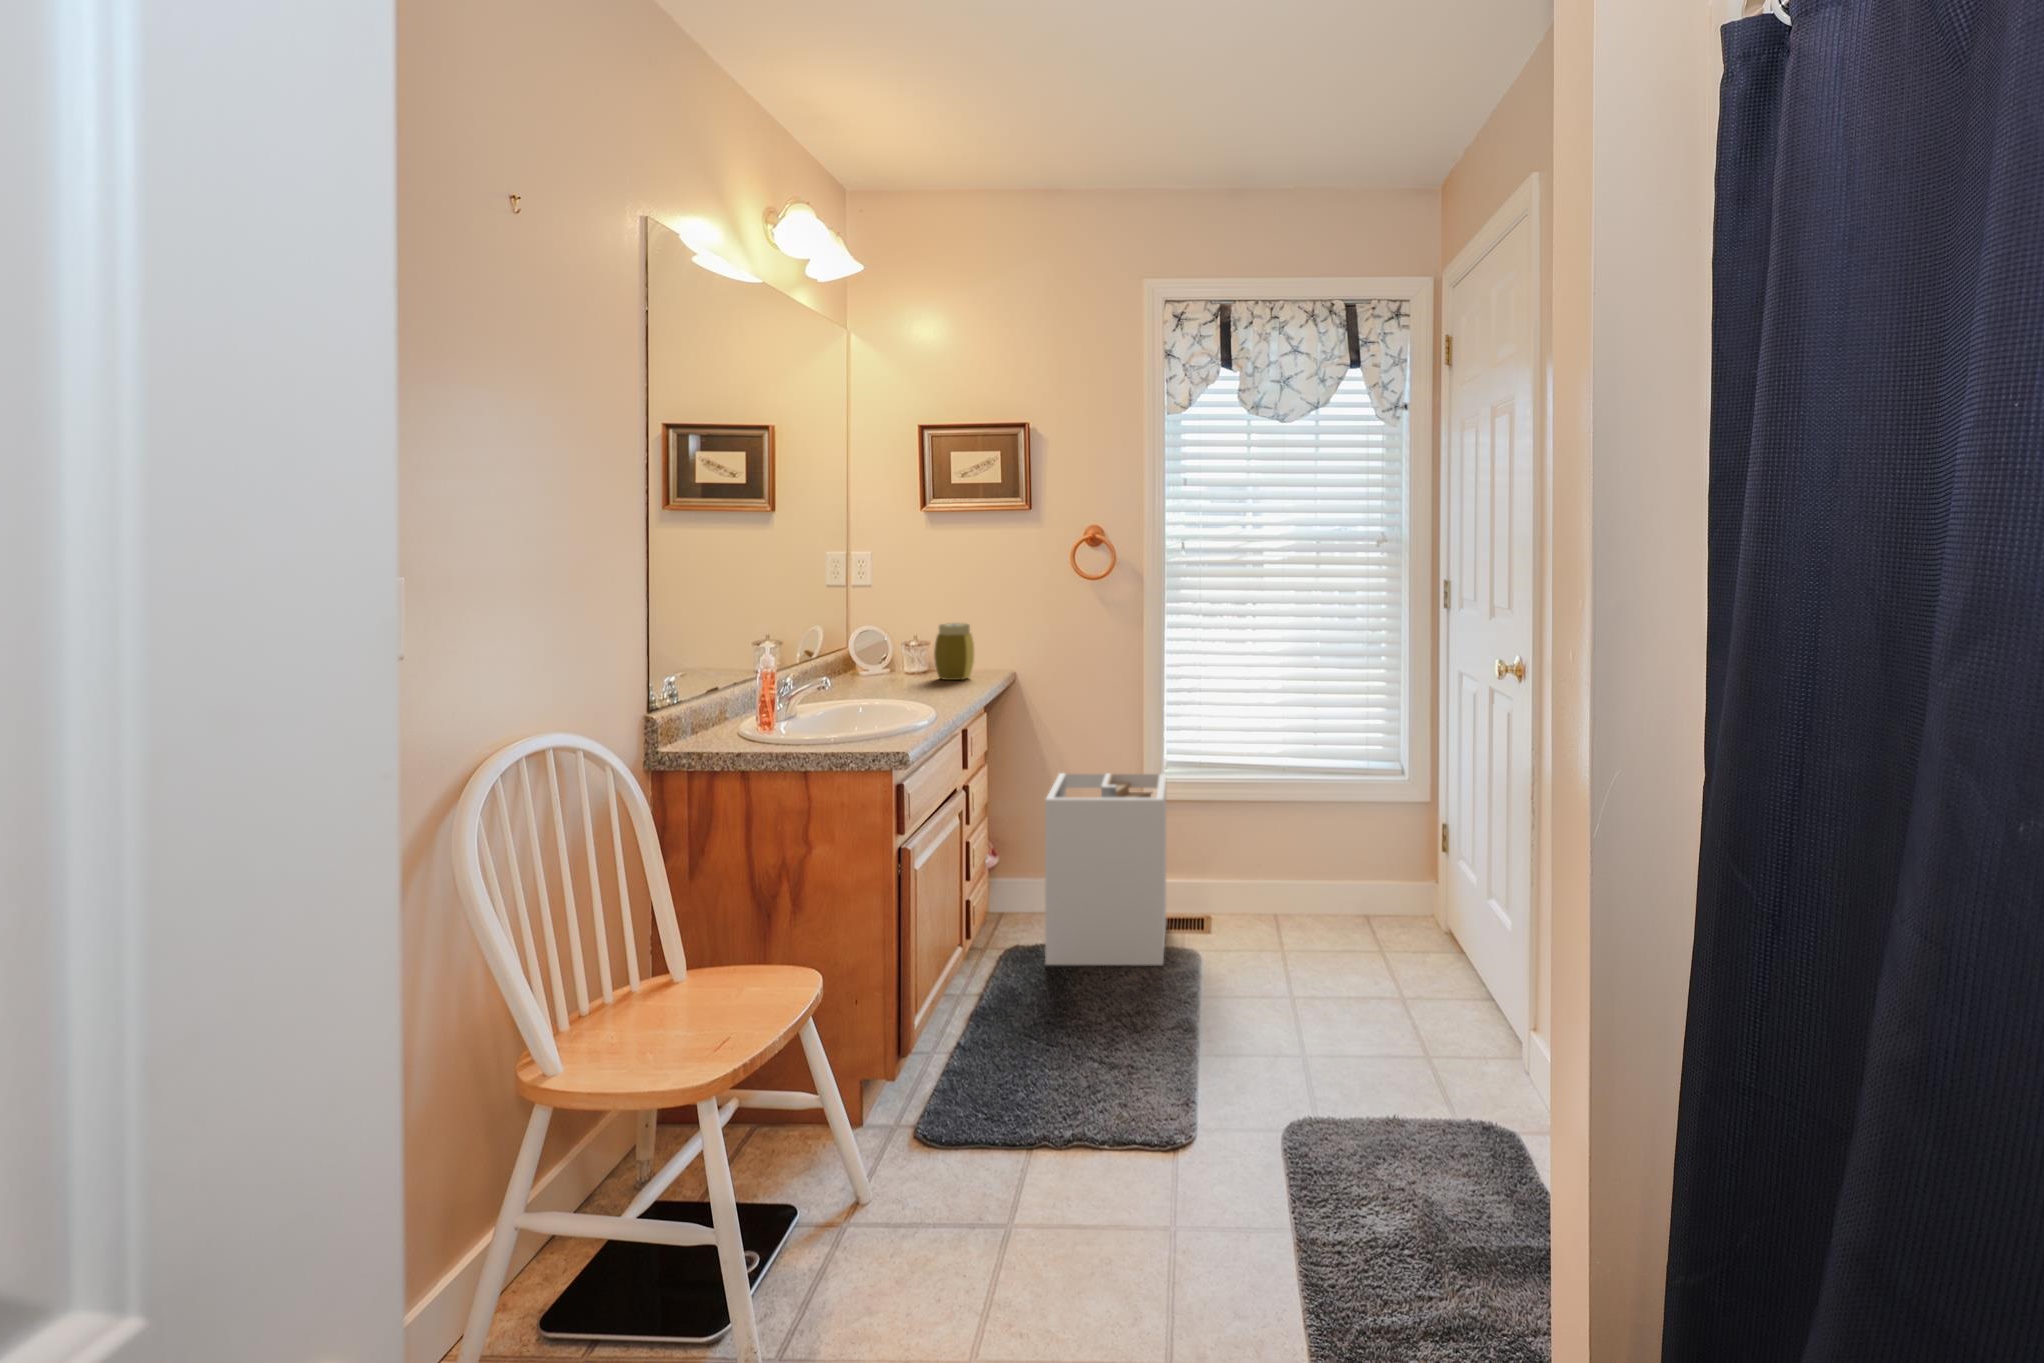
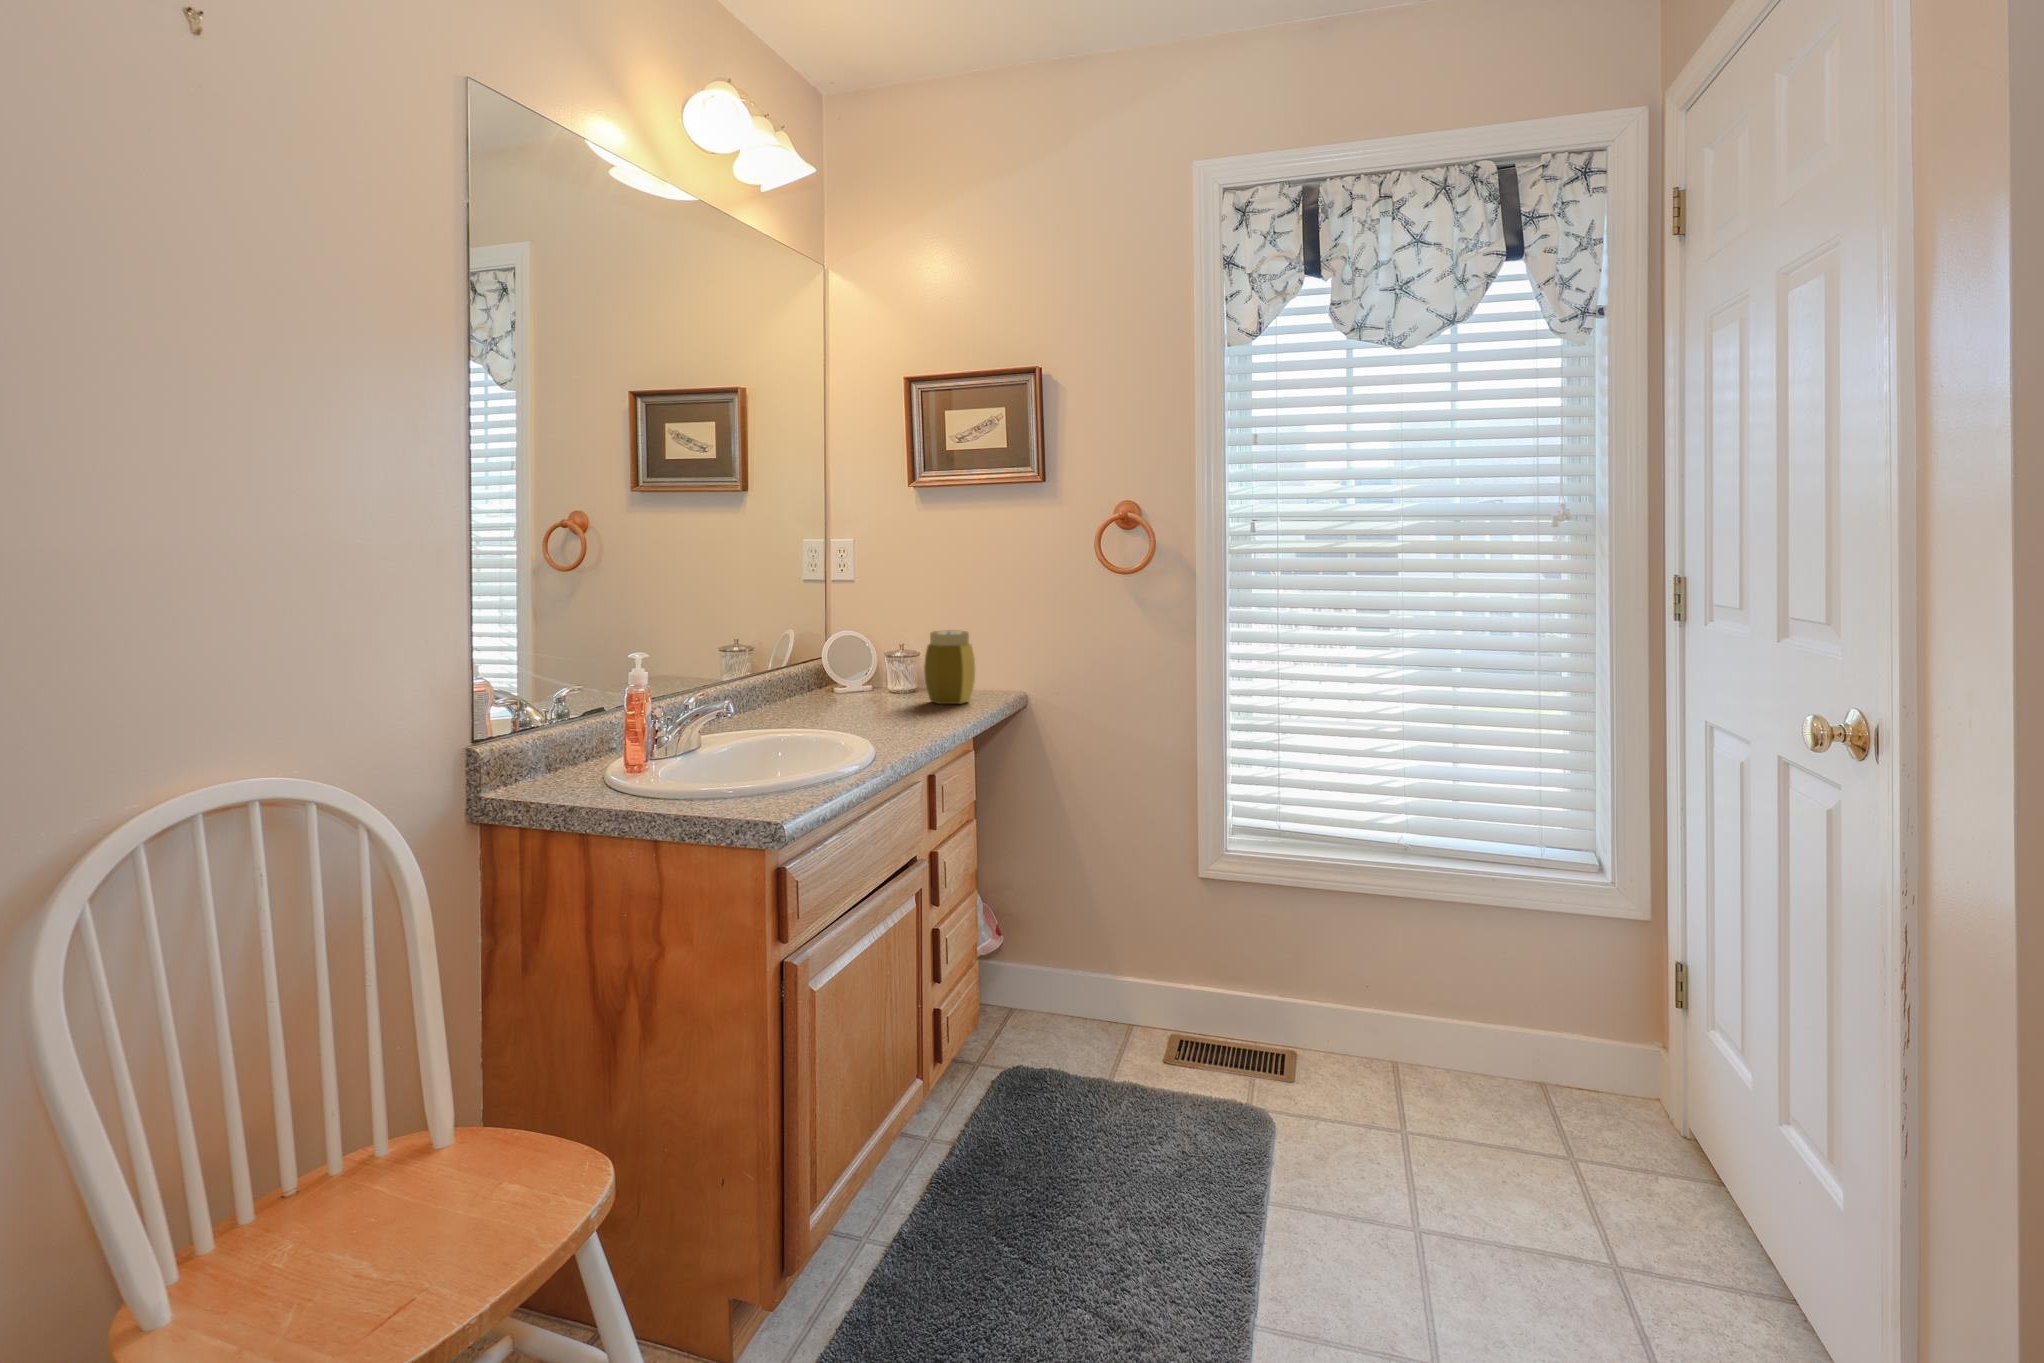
laundry hamper: present [1045,773,1166,965] -> none [1049,836,1231,1133]

